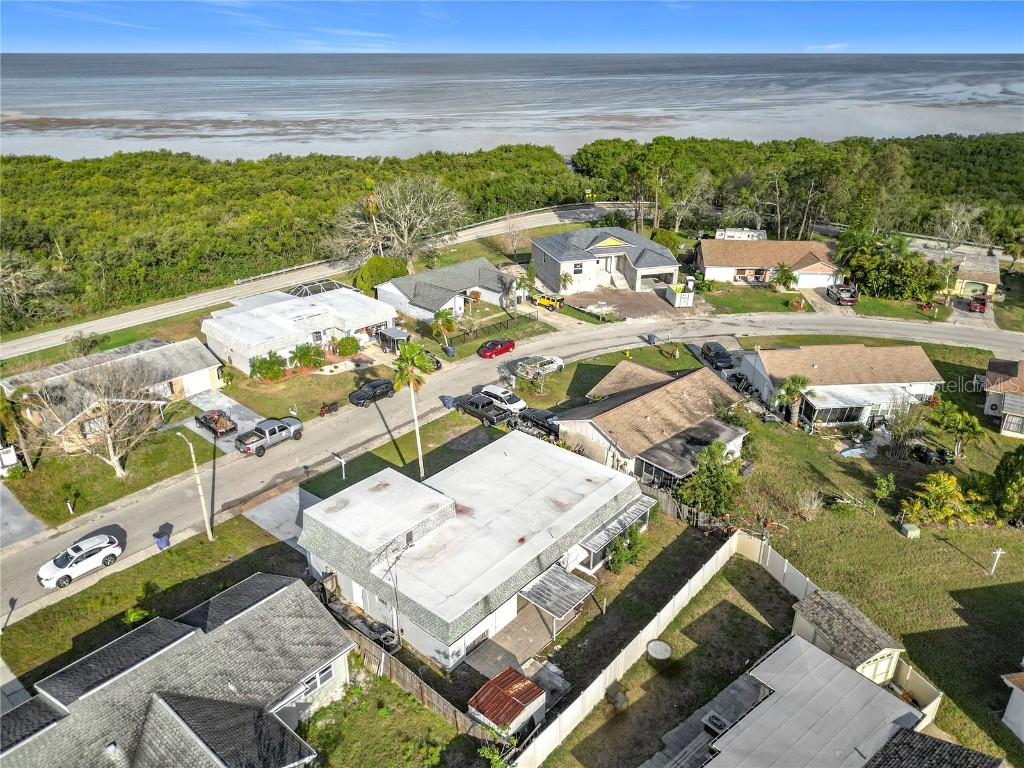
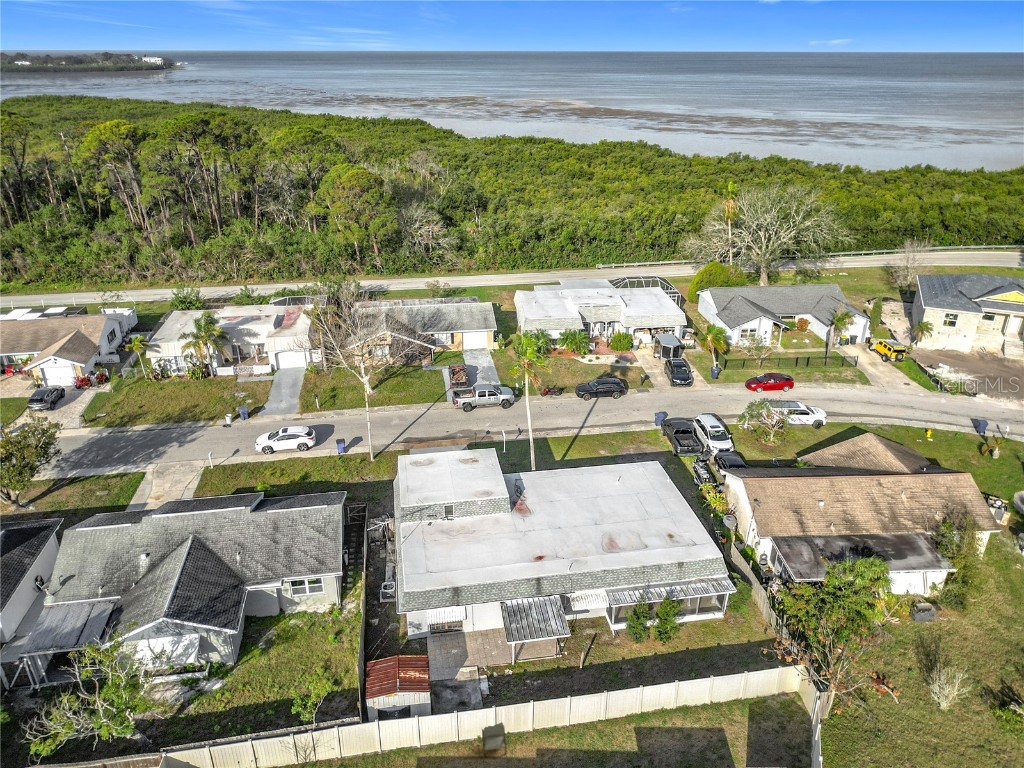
round table: present [646,639,673,669] -> none [564,713,595,748]

